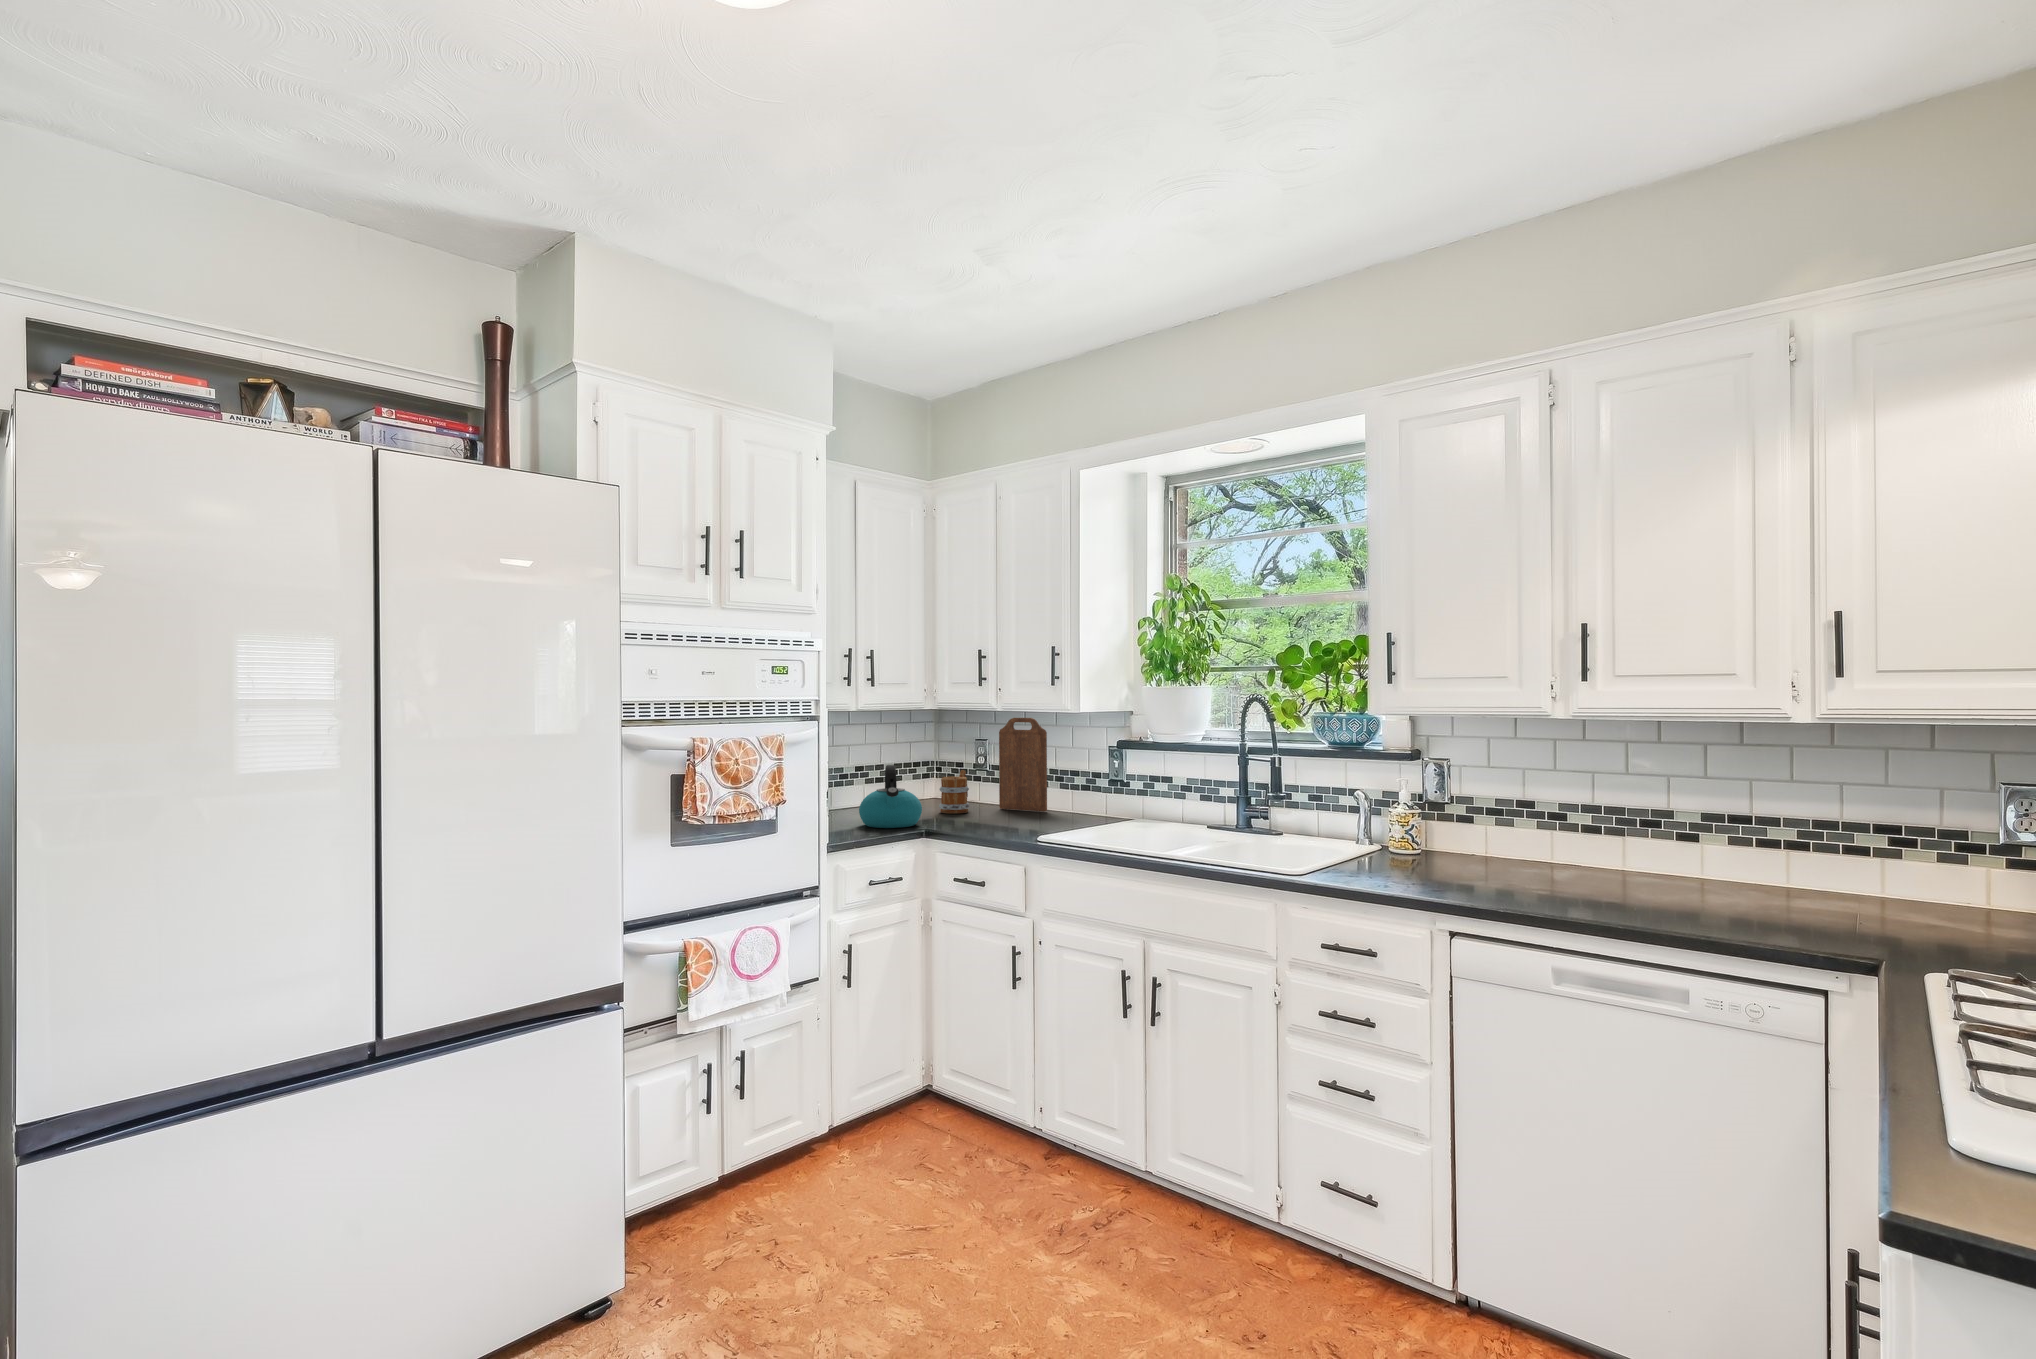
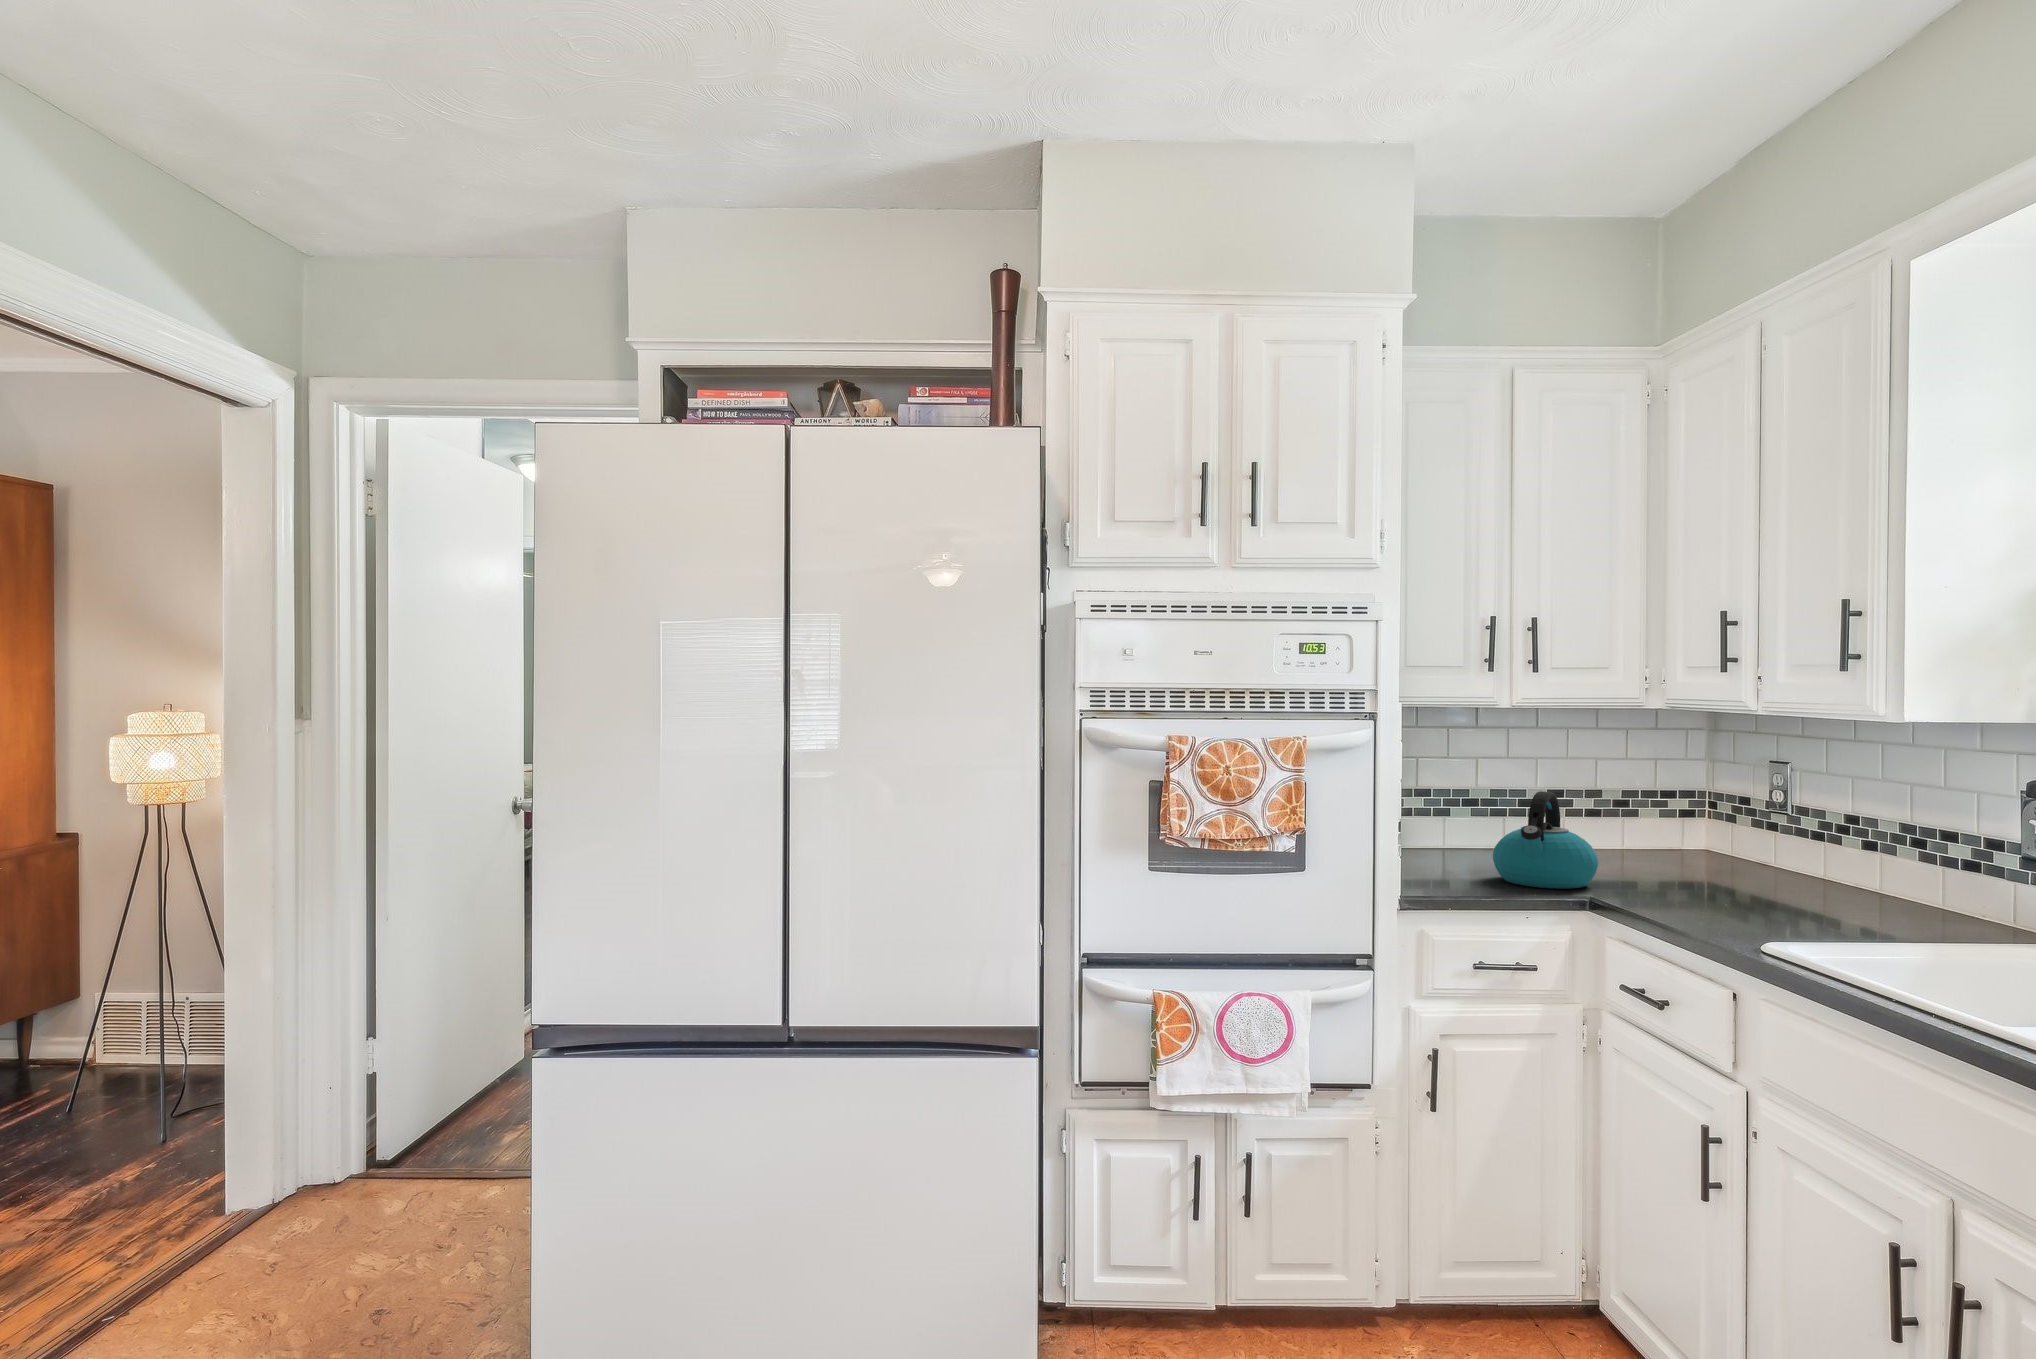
cutting board: present [999,718,1047,812] -> none [1799,728,1891,897]
mug: present [939,770,970,813] -> none [1670,810,1734,880]

